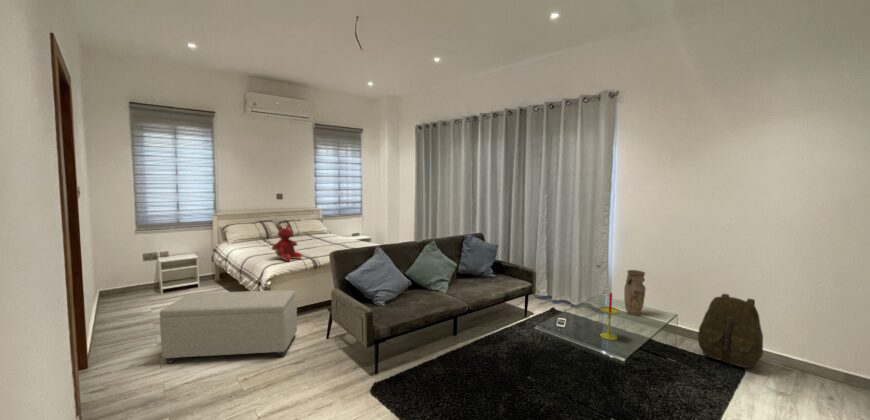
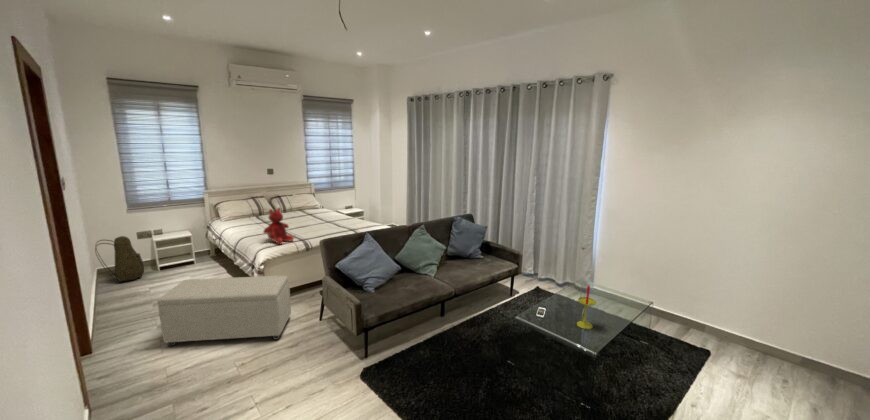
vase: present [624,270,646,315] -> none [604,258,625,301]
backpack: present [698,294,763,368] -> present [95,236,144,283]

